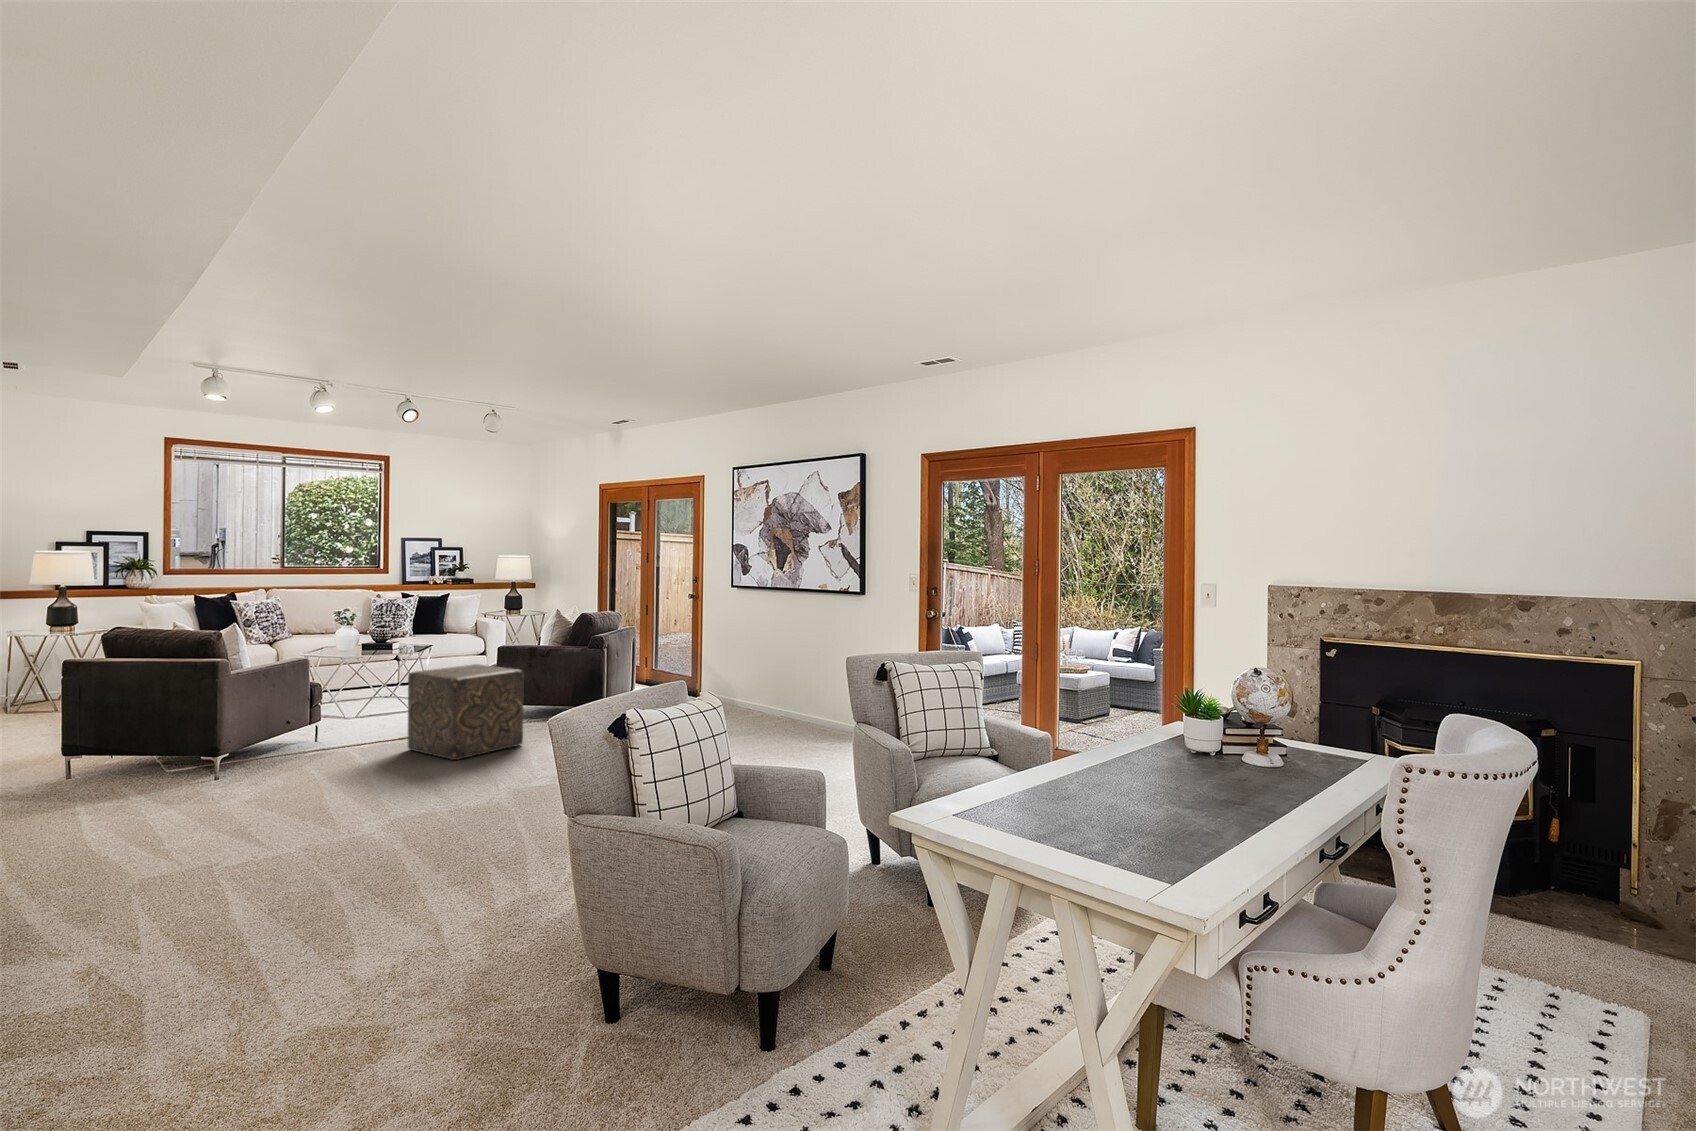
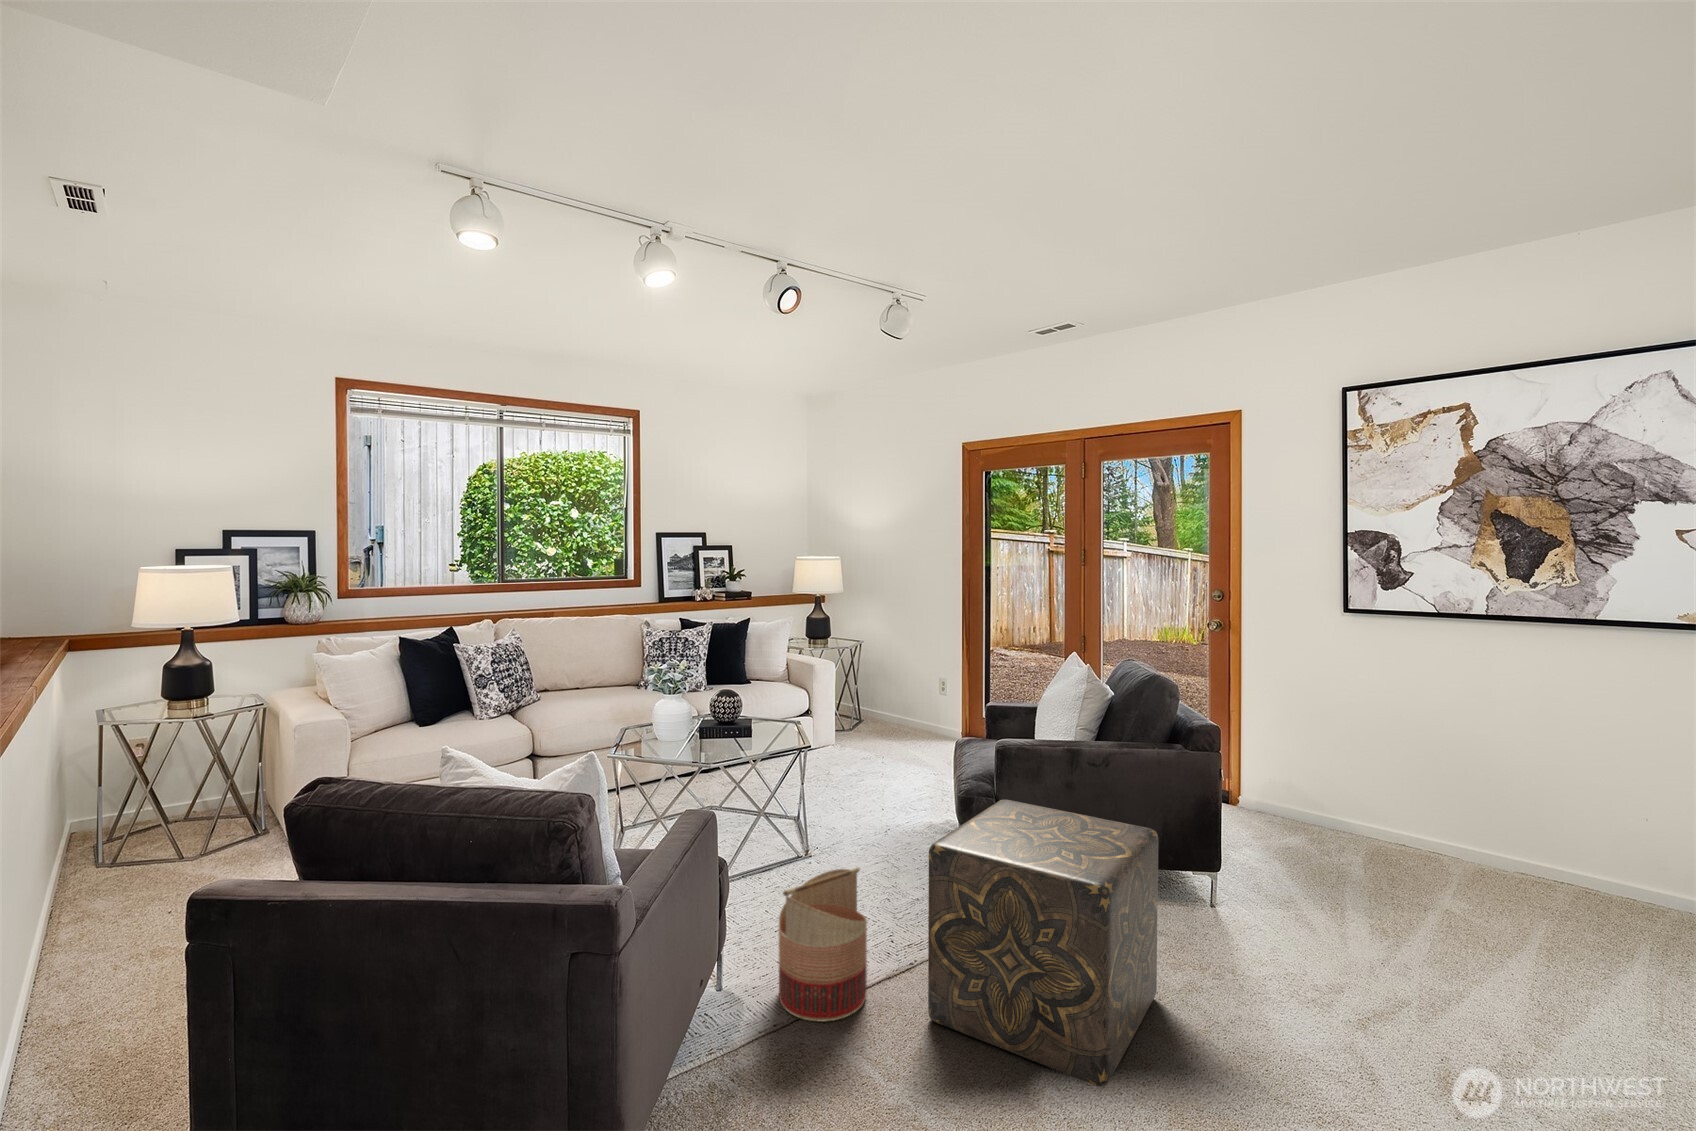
basket: none [345,690,392,750] -> present [779,868,867,1022]

